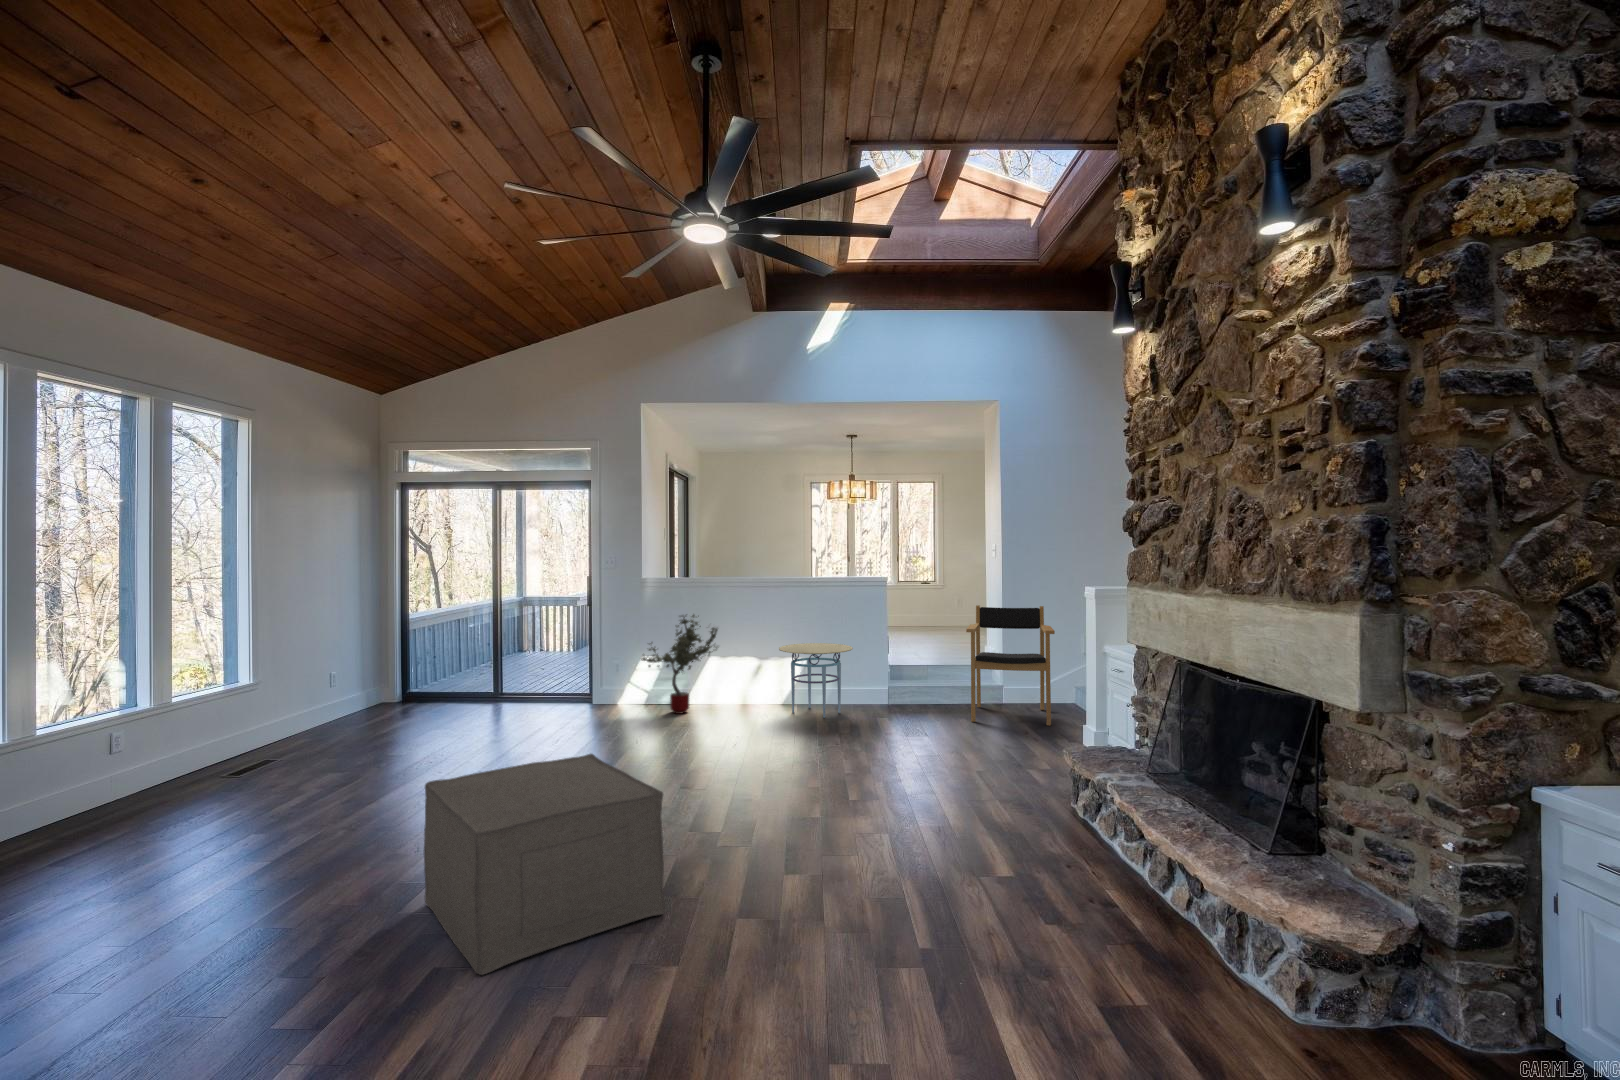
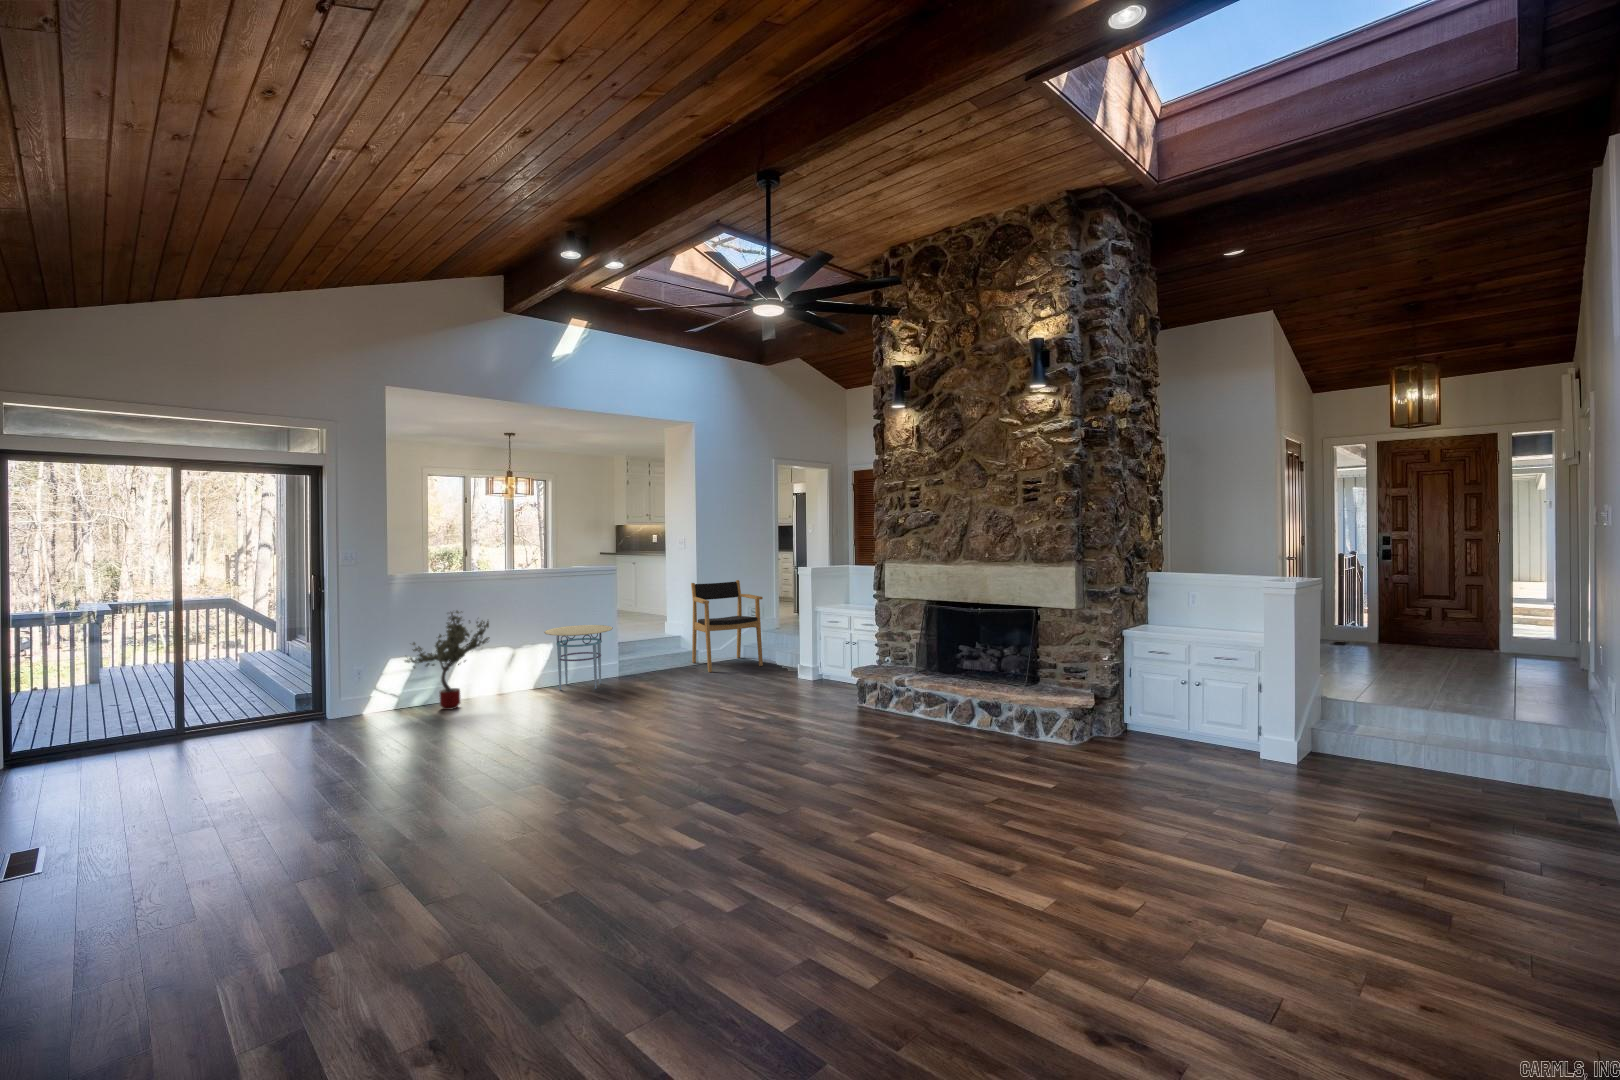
ottoman: present [424,754,666,975] -> none [586,715,763,860]

